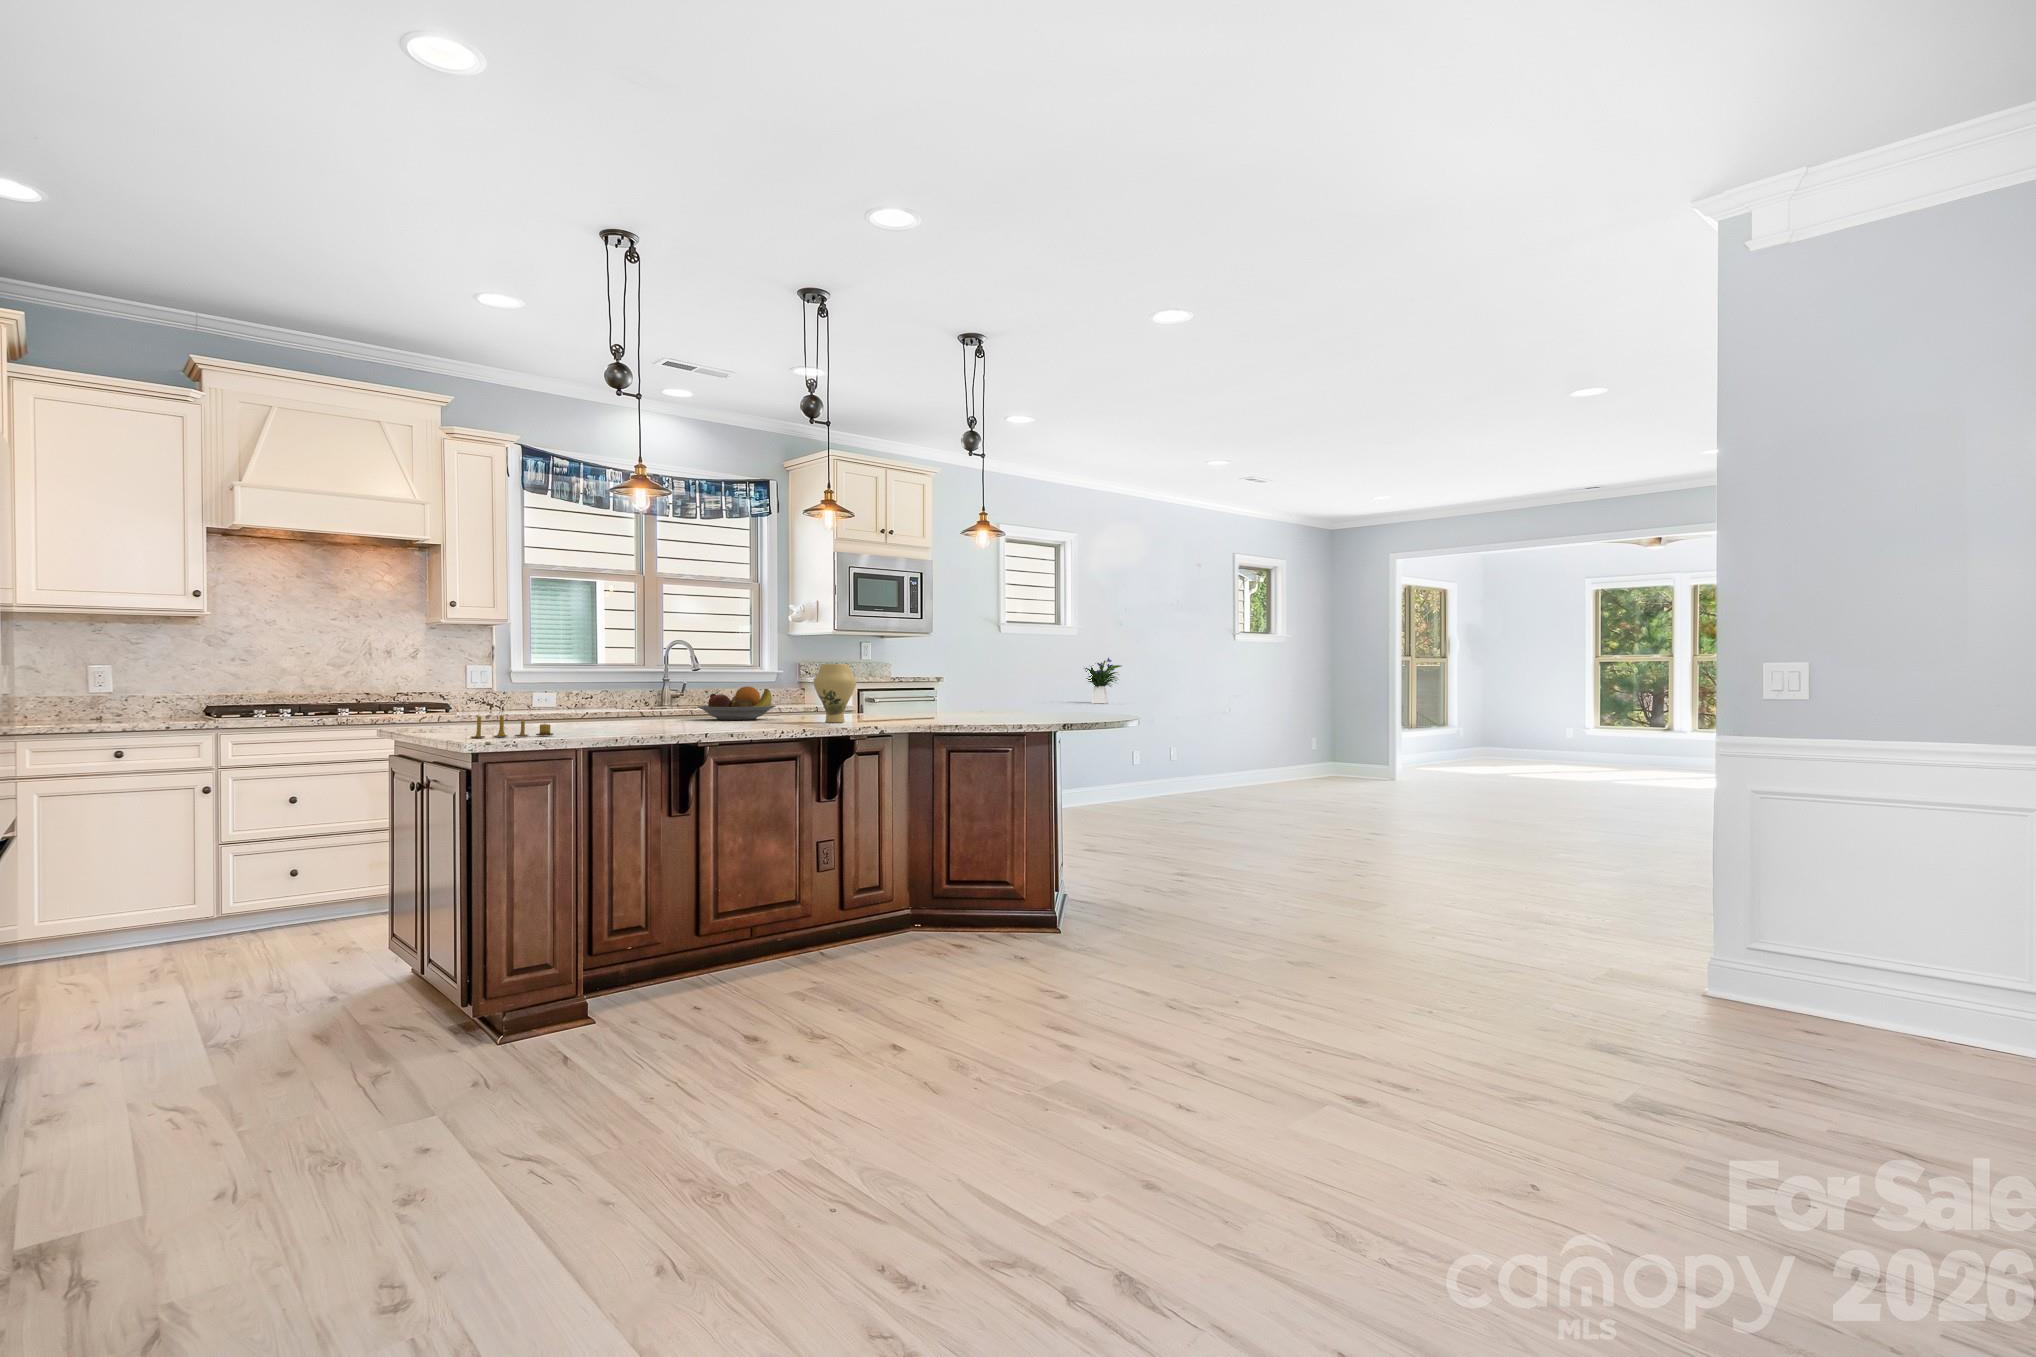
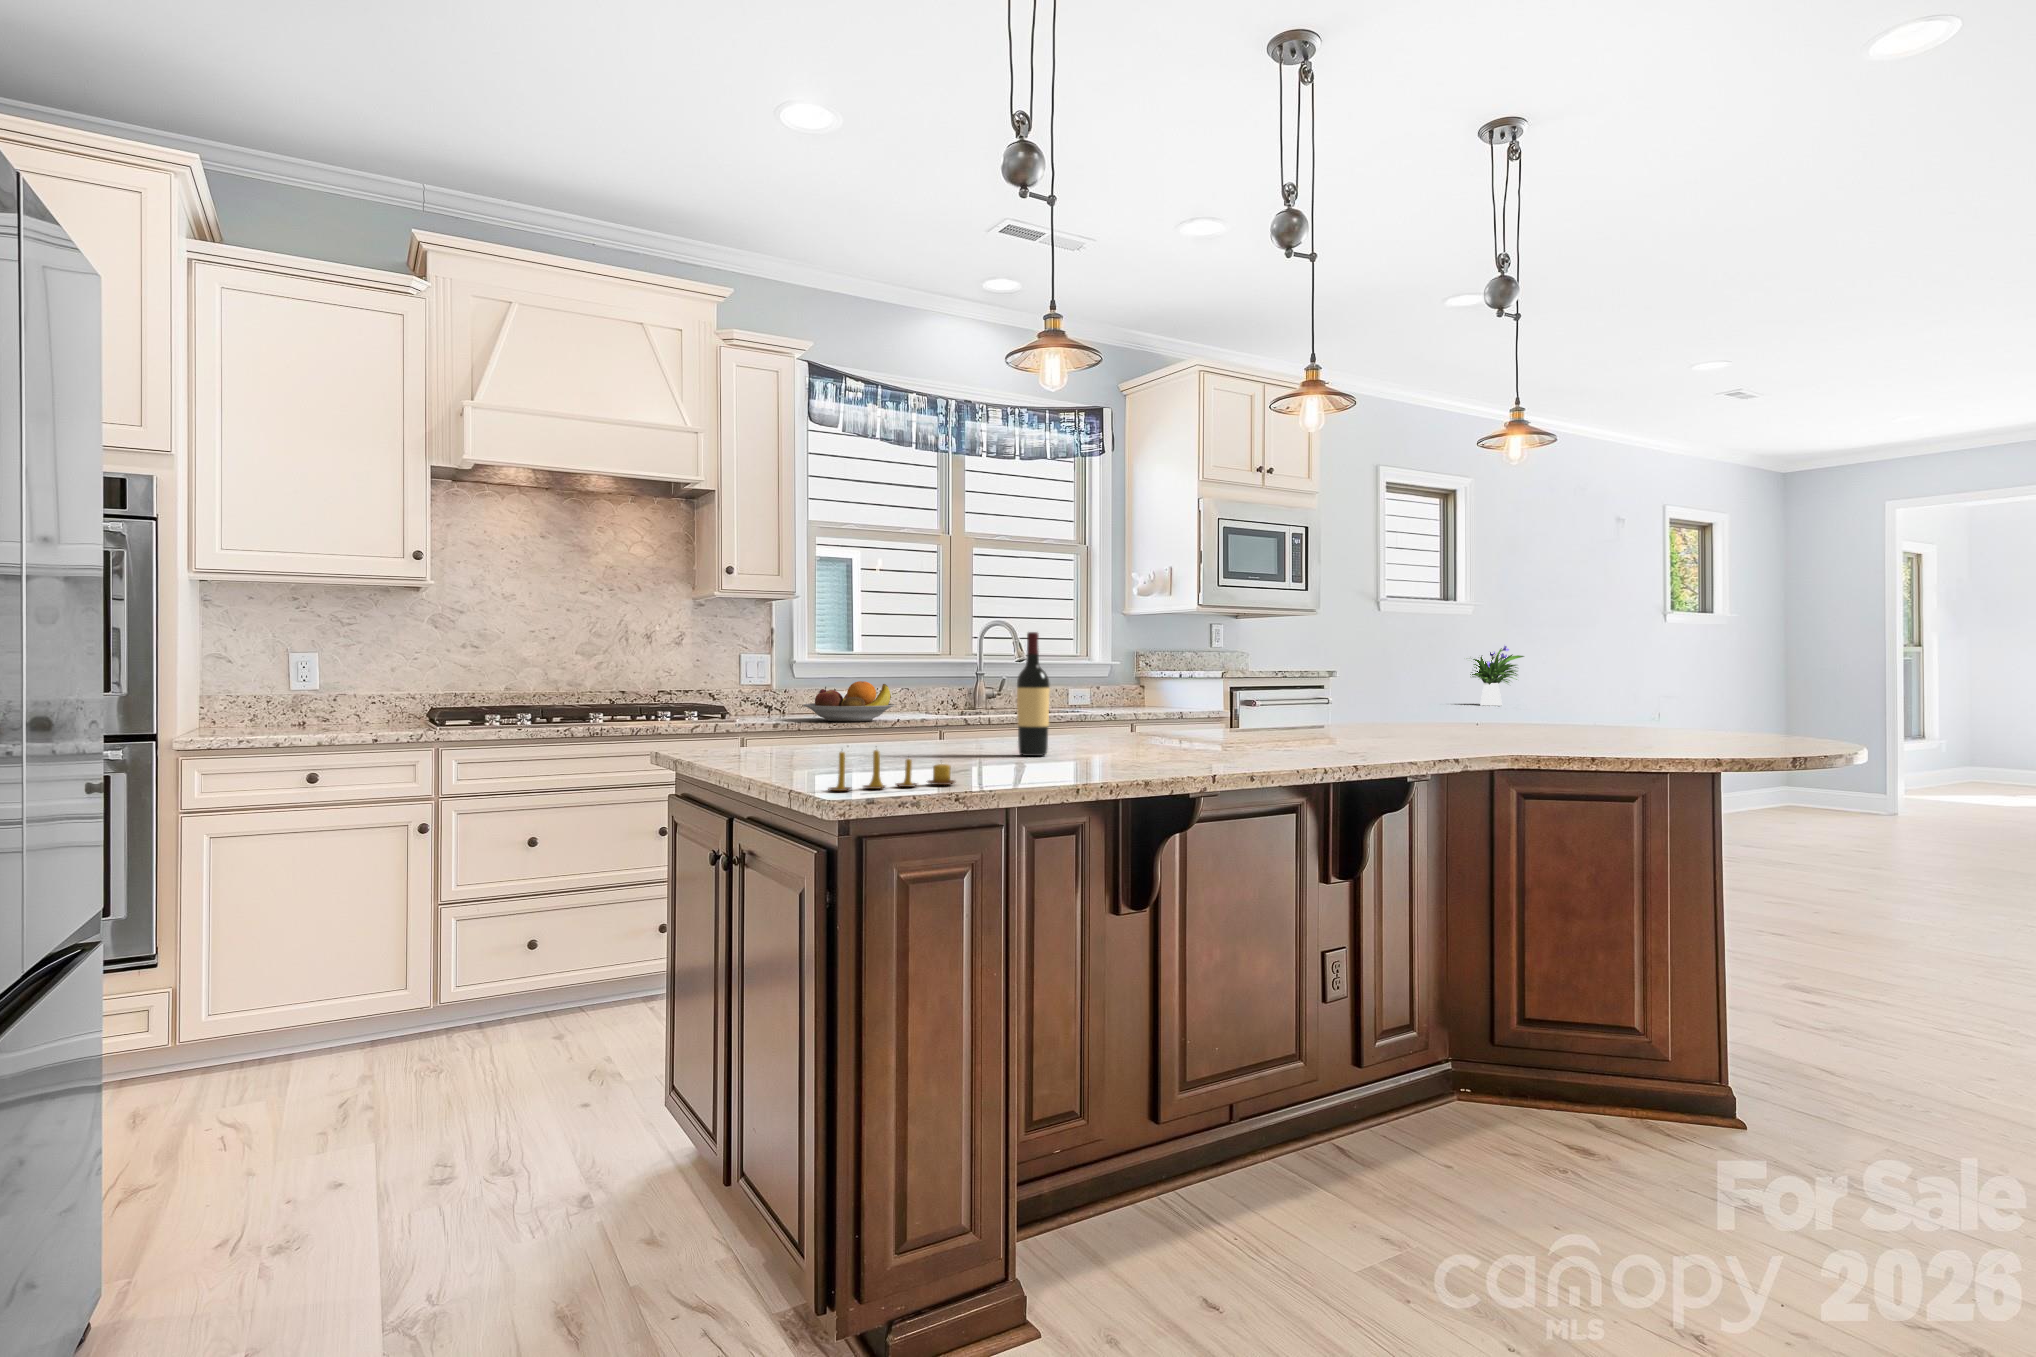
wine bottle: none [628,649,650,726] -> present [1017,632,1050,756]
vase: present [813,664,856,723] -> none [1271,657,1339,749]
fruit bowl: present [697,687,776,720] -> present [803,681,895,722]

